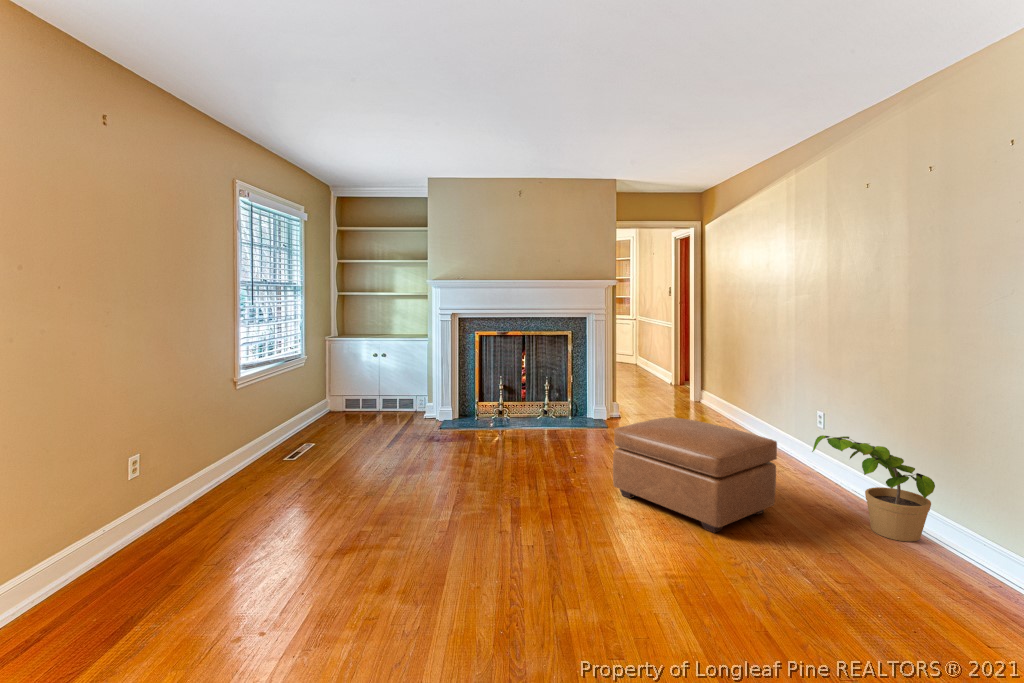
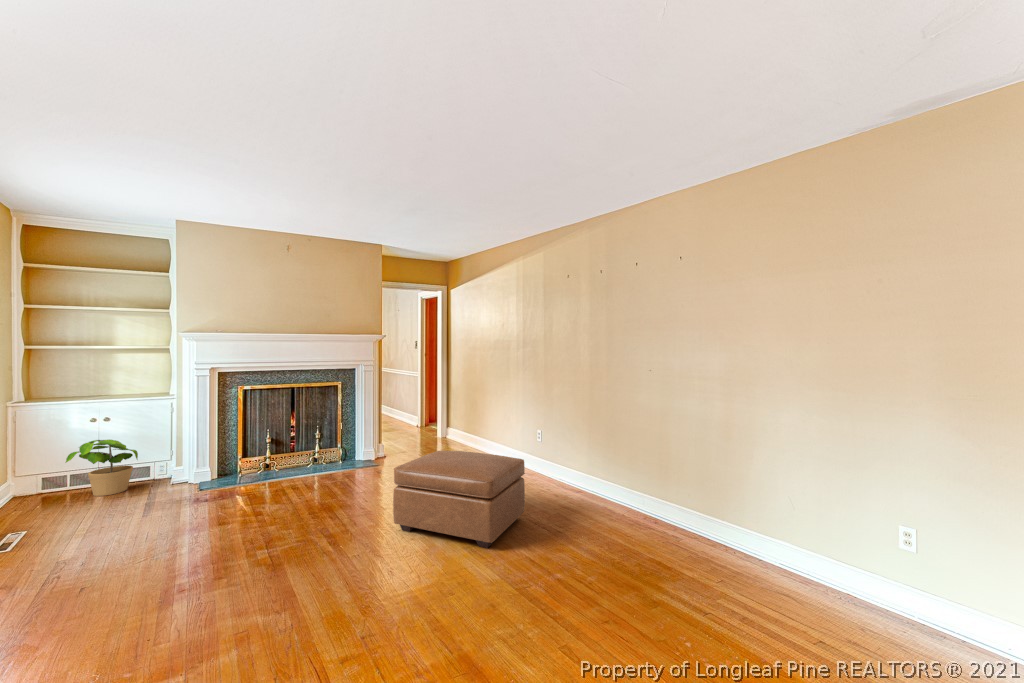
potted plant: present [812,435,935,542] -> present [66,440,138,496]

